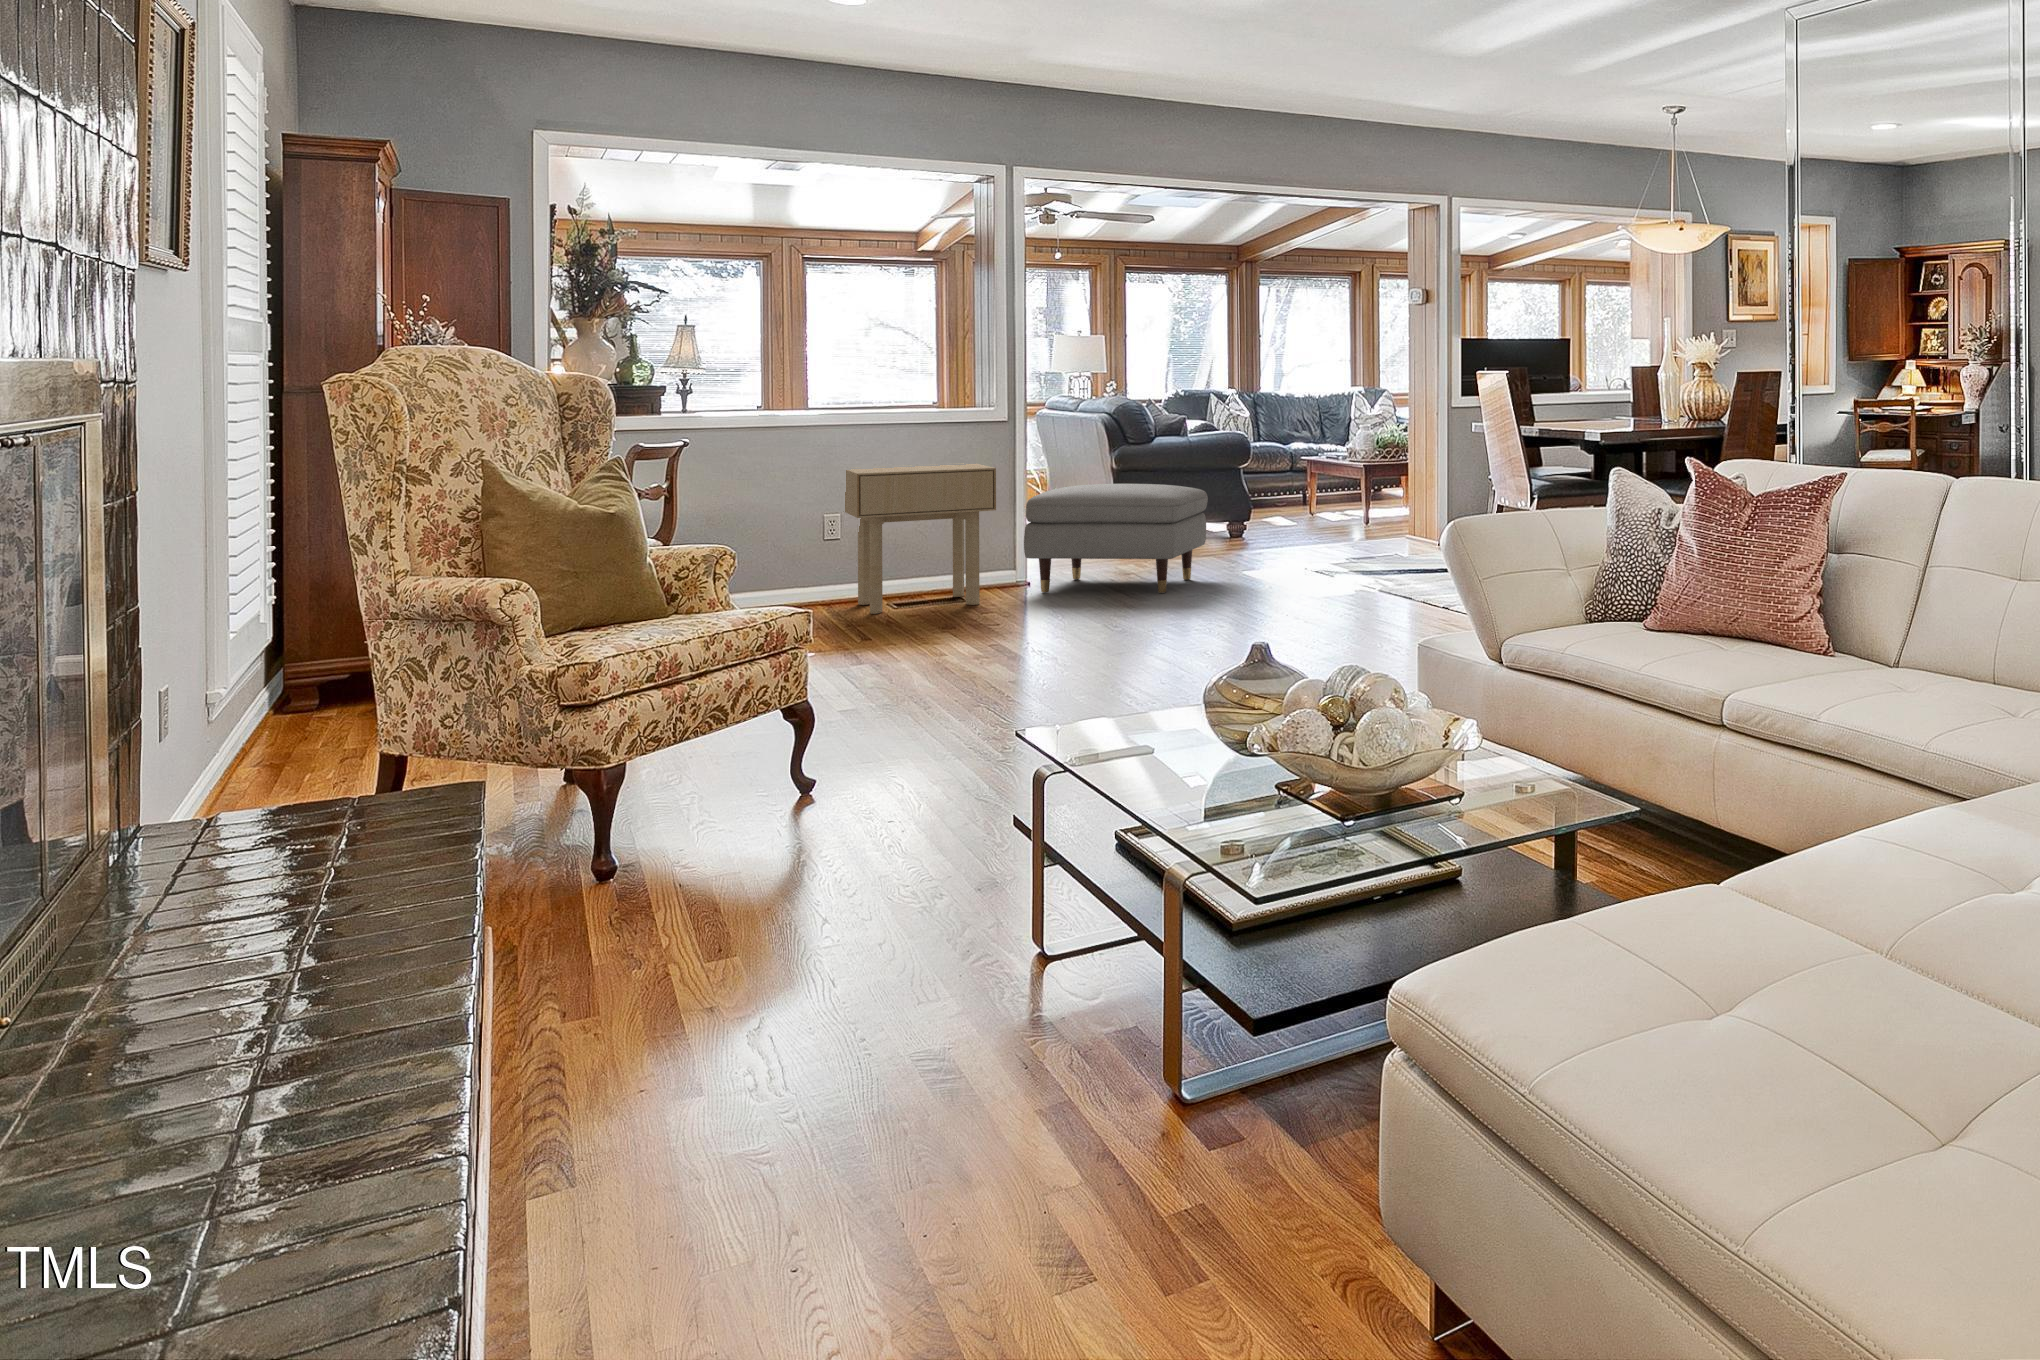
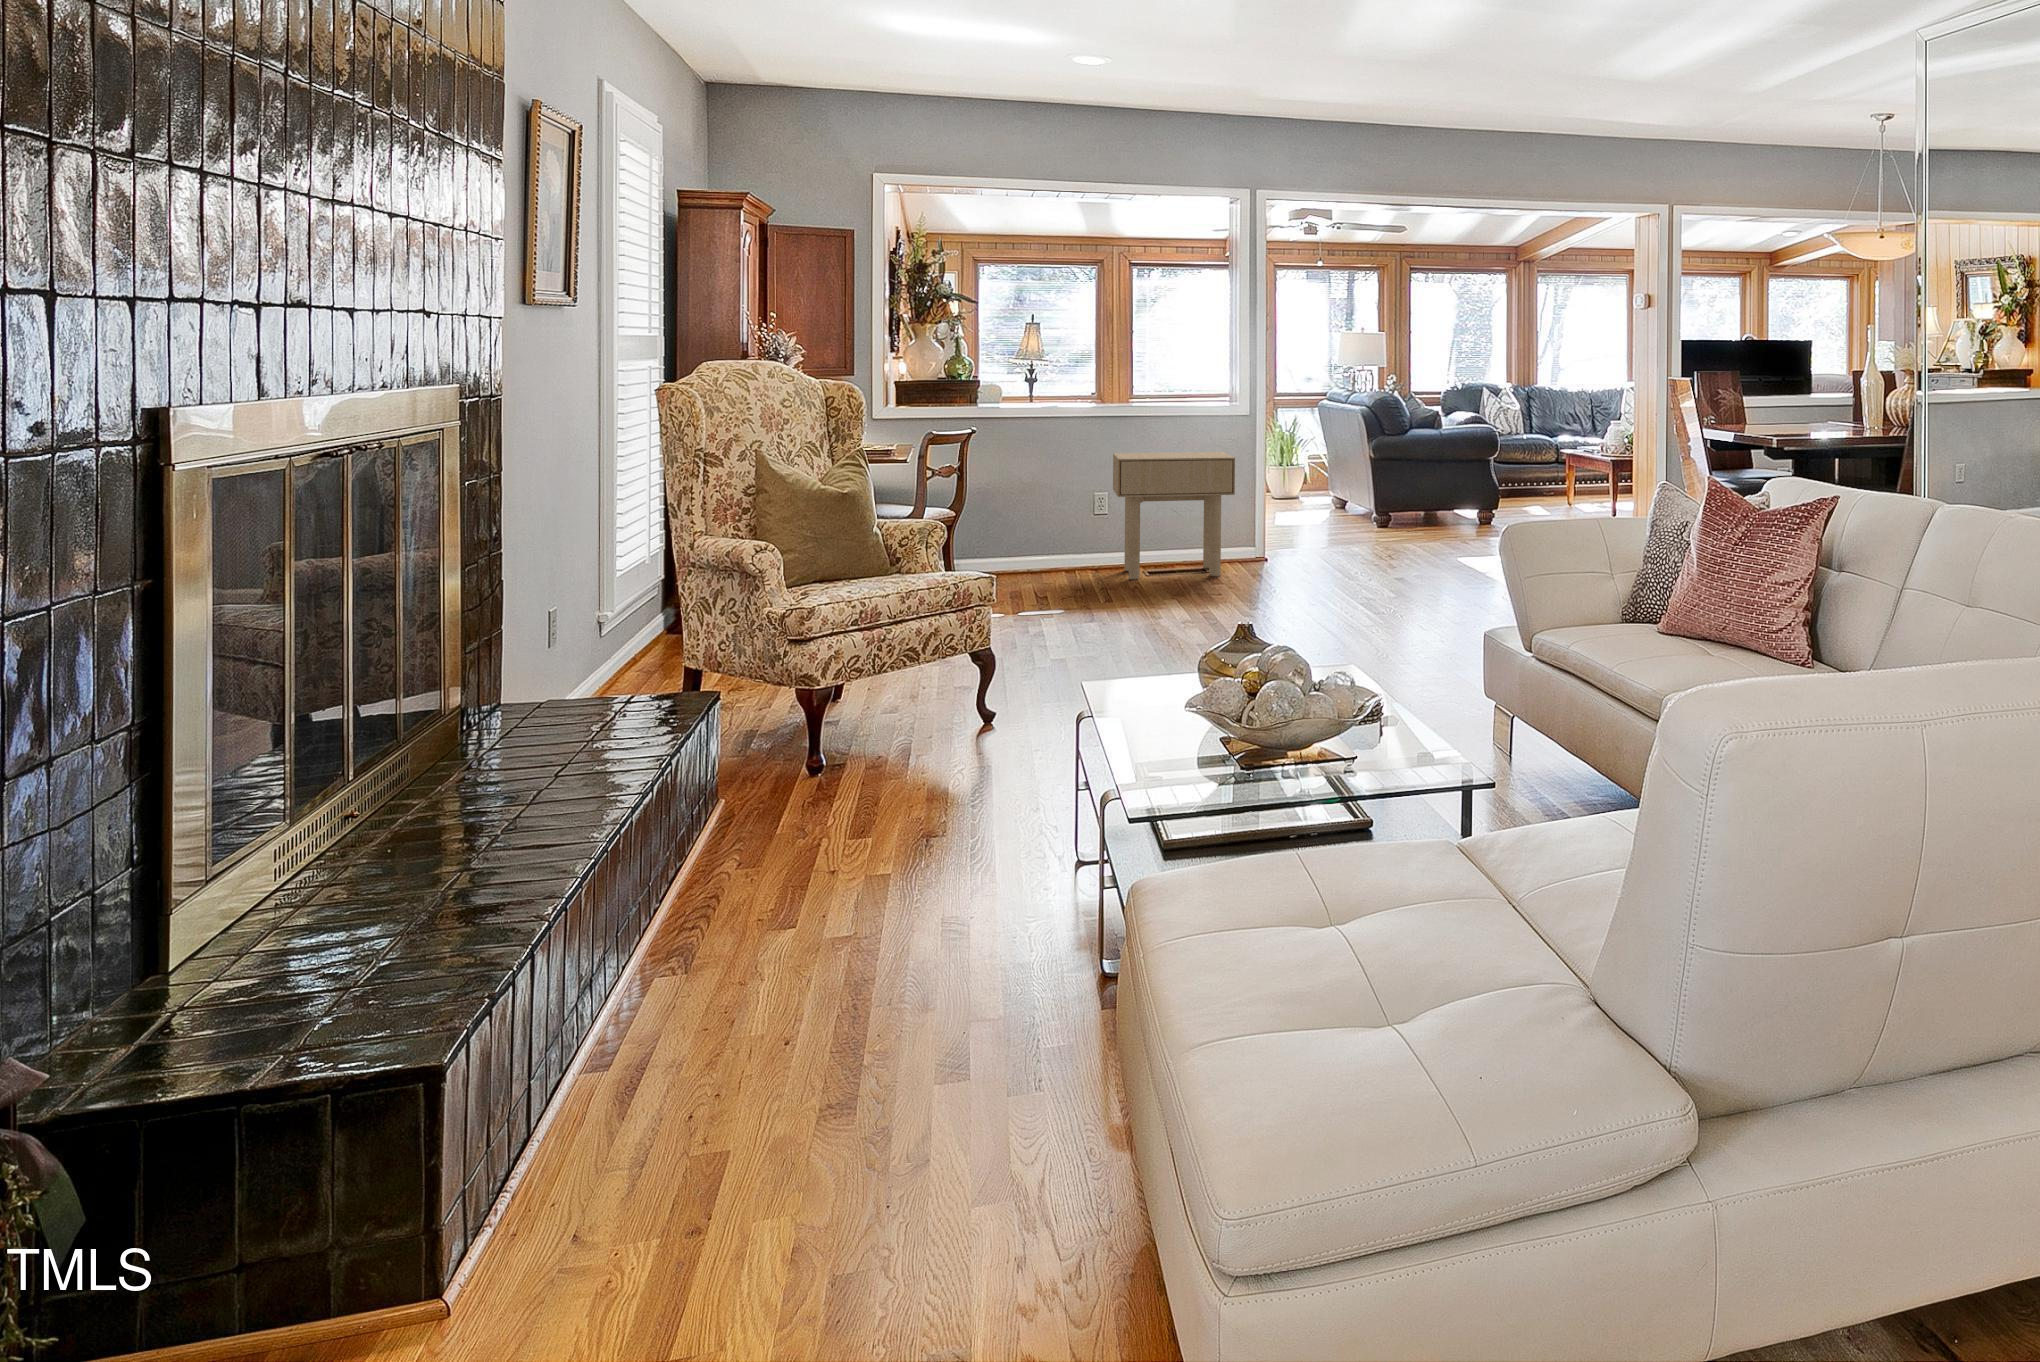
ottoman: present [1024,484,1208,593] -> none [1262,476,1427,575]

